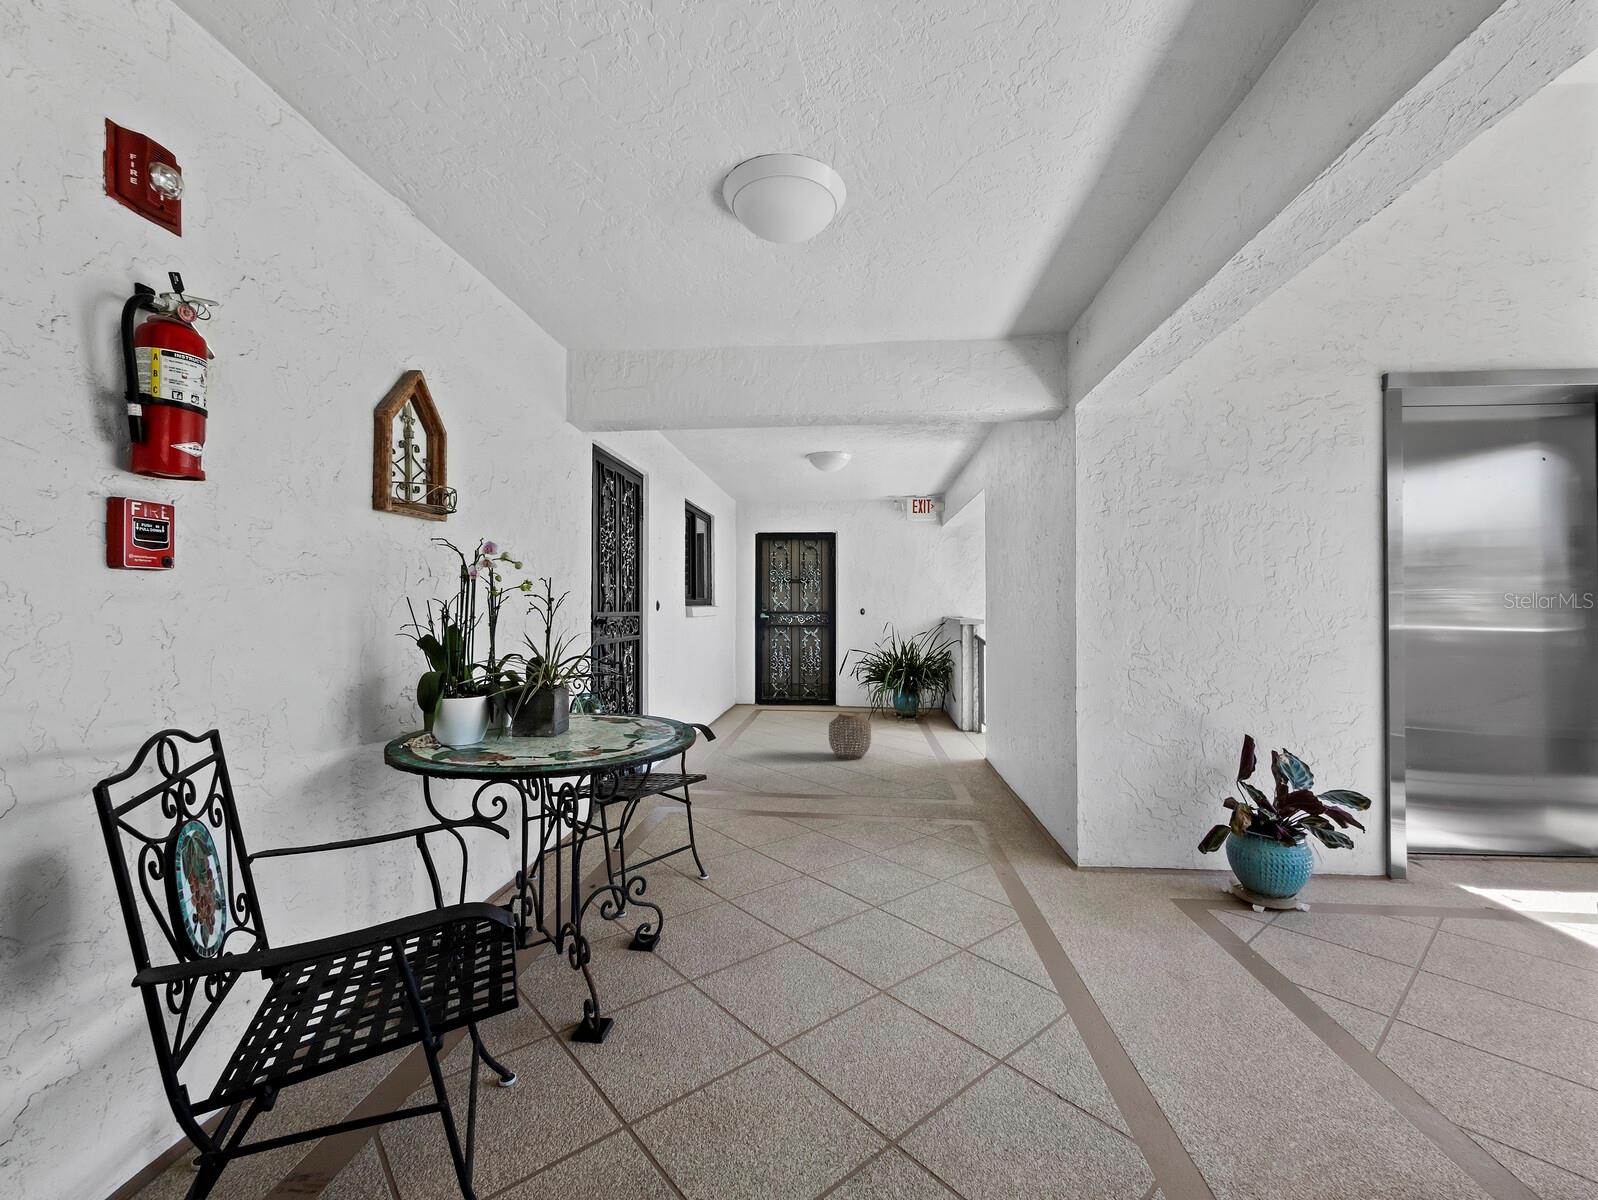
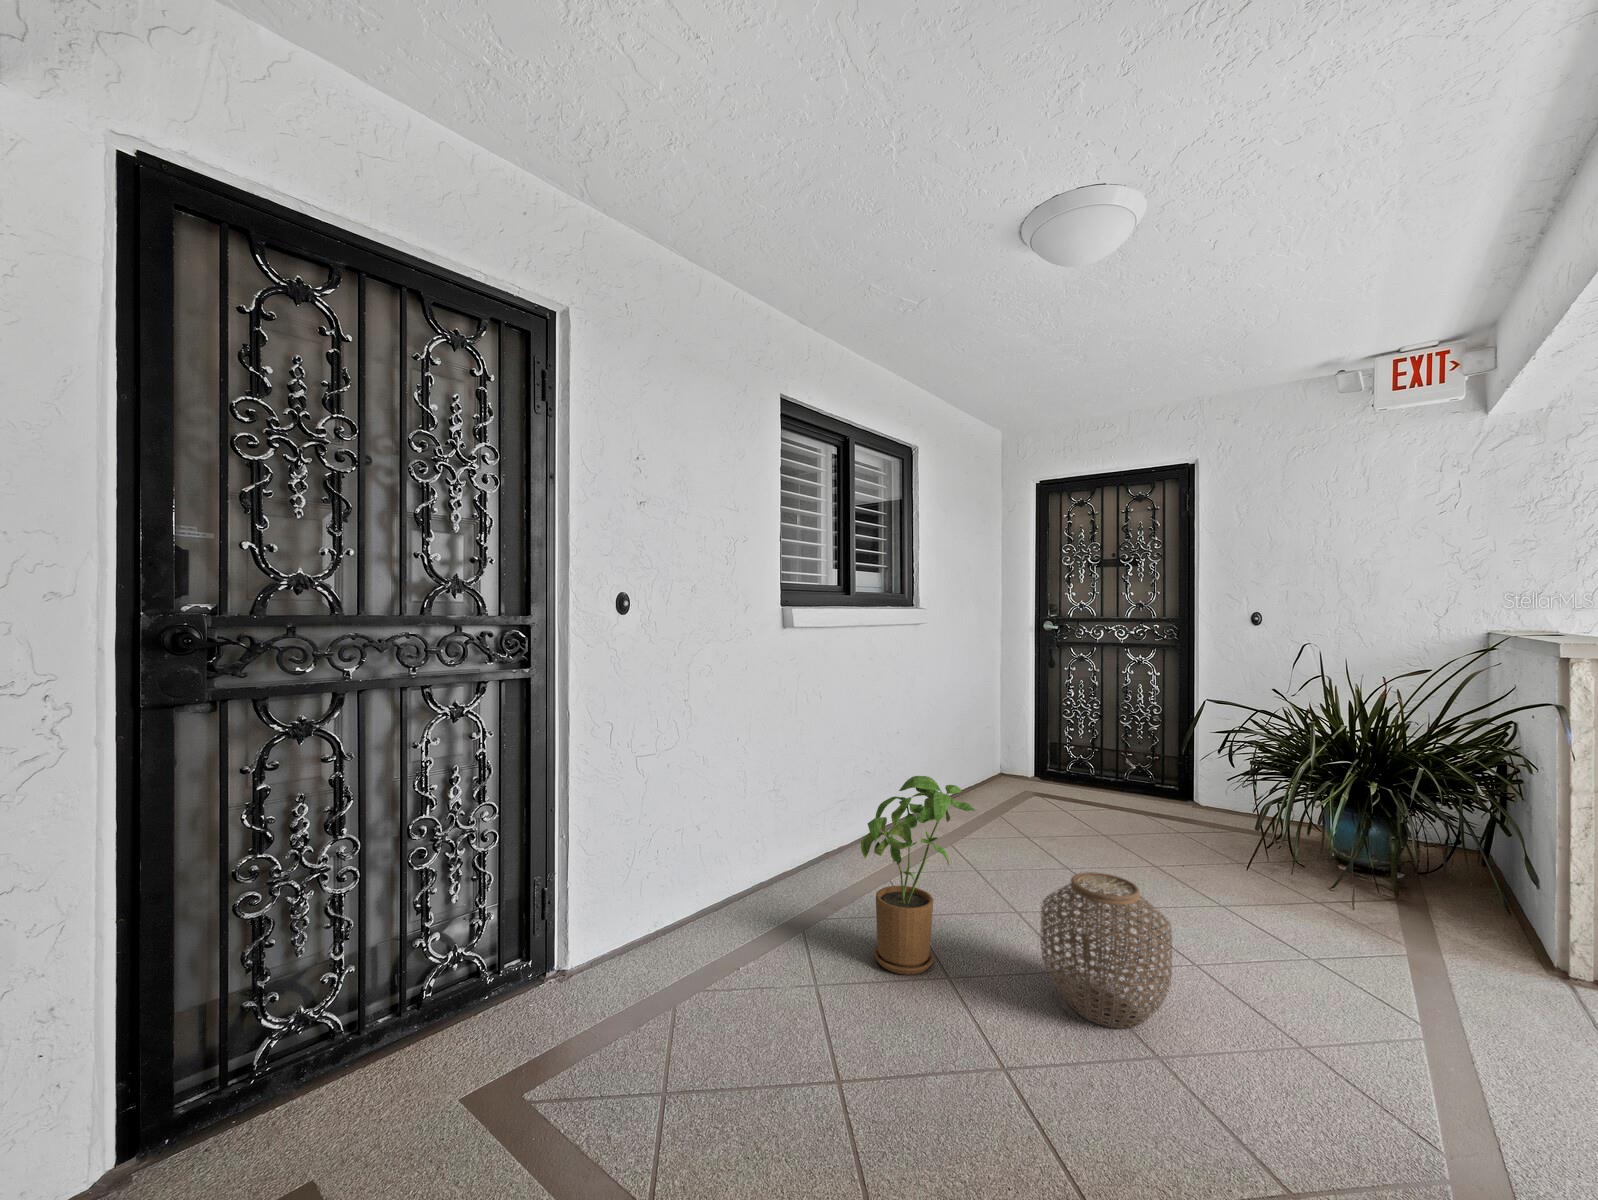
house plant: none [763,684,807,762] -> present [861,776,975,975]

